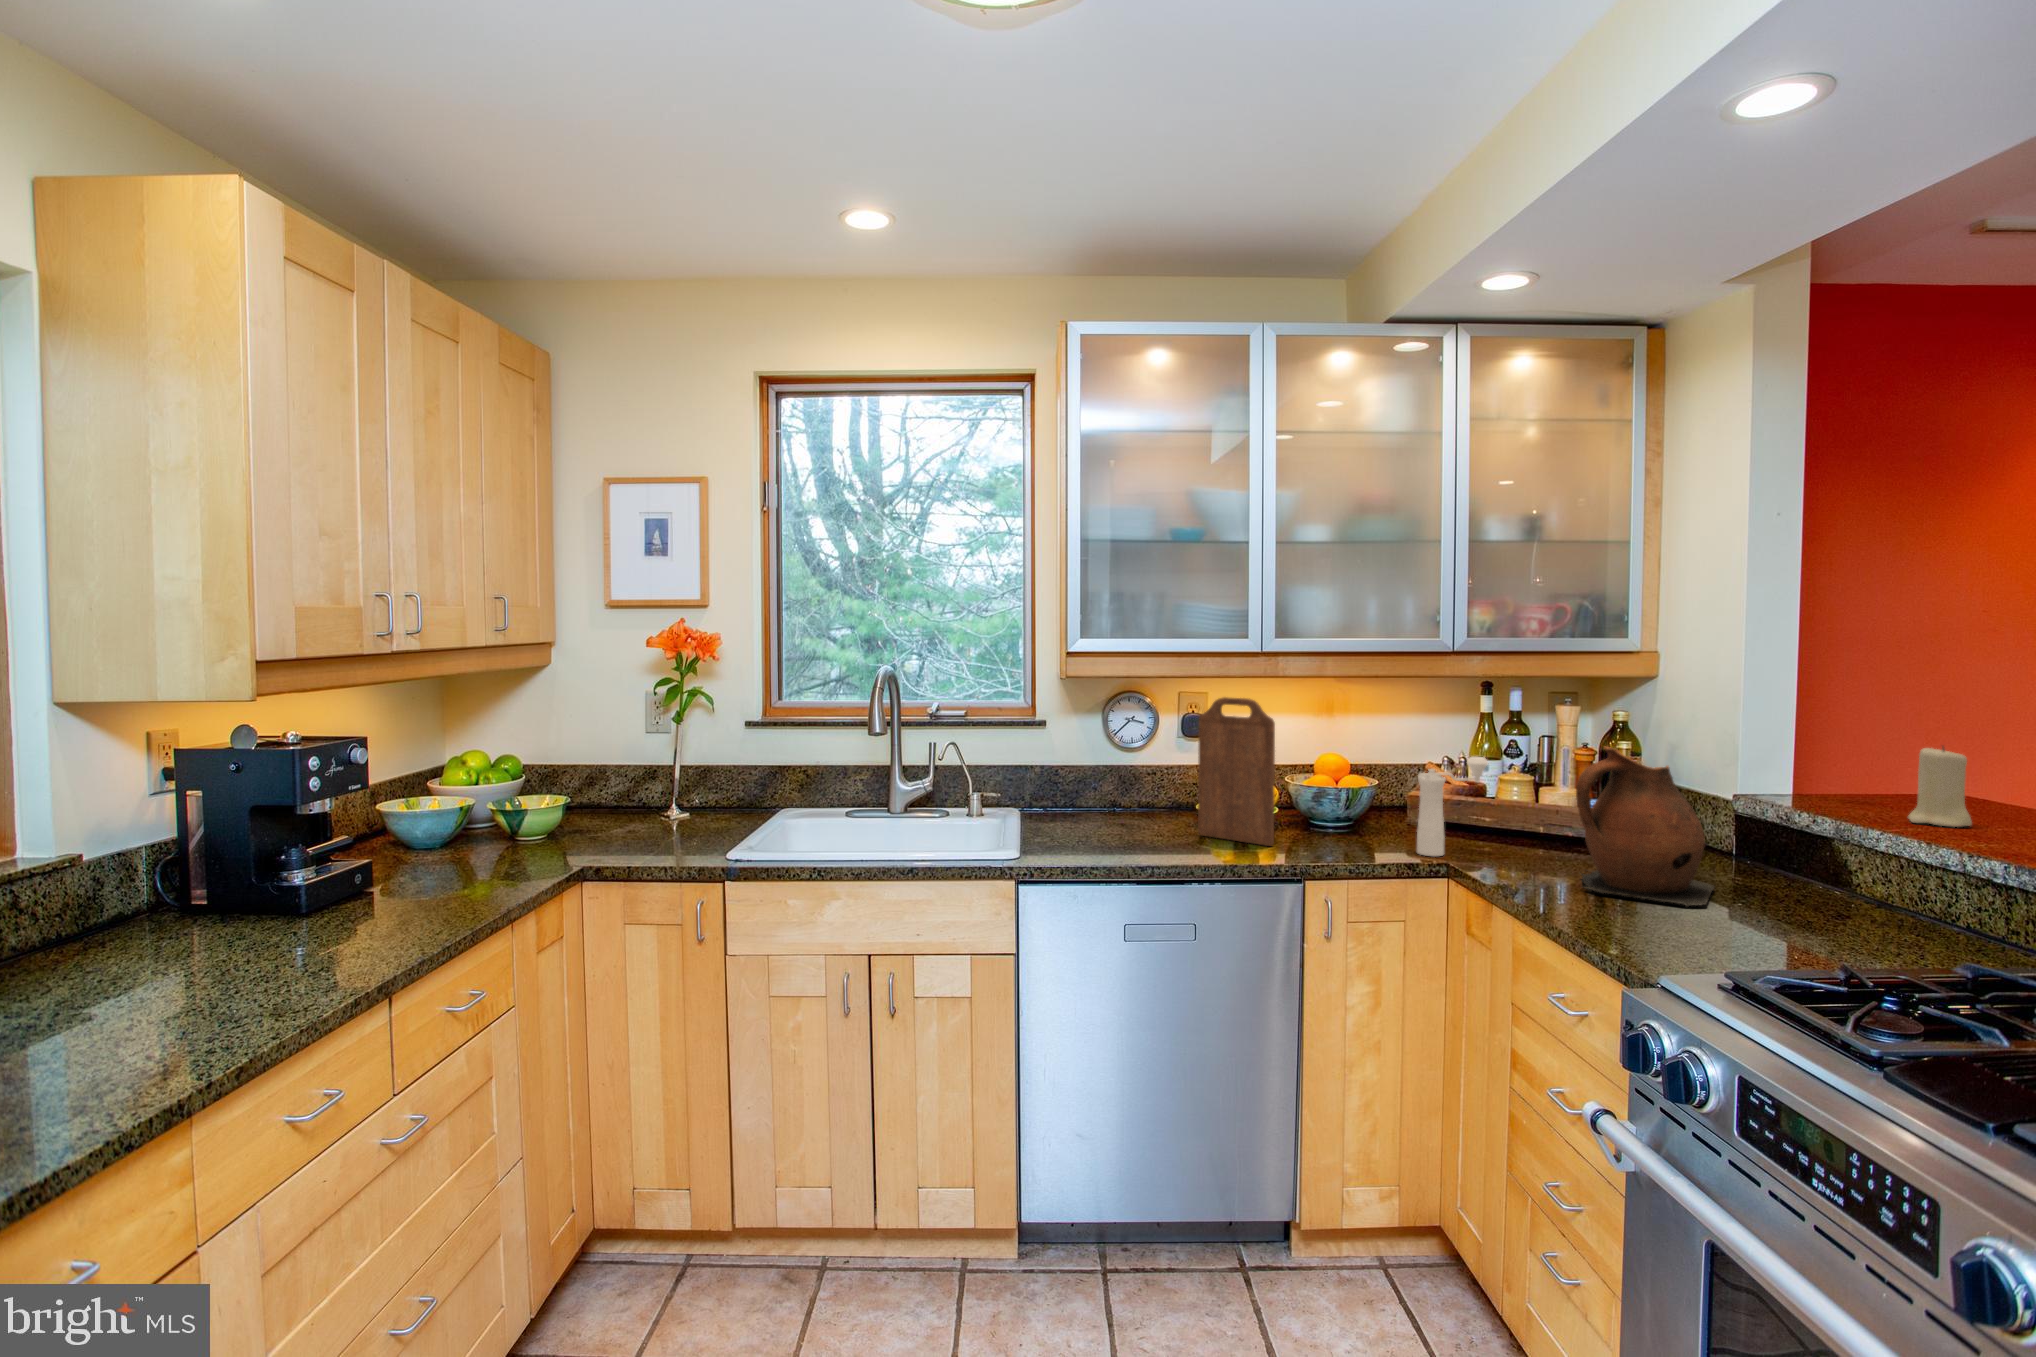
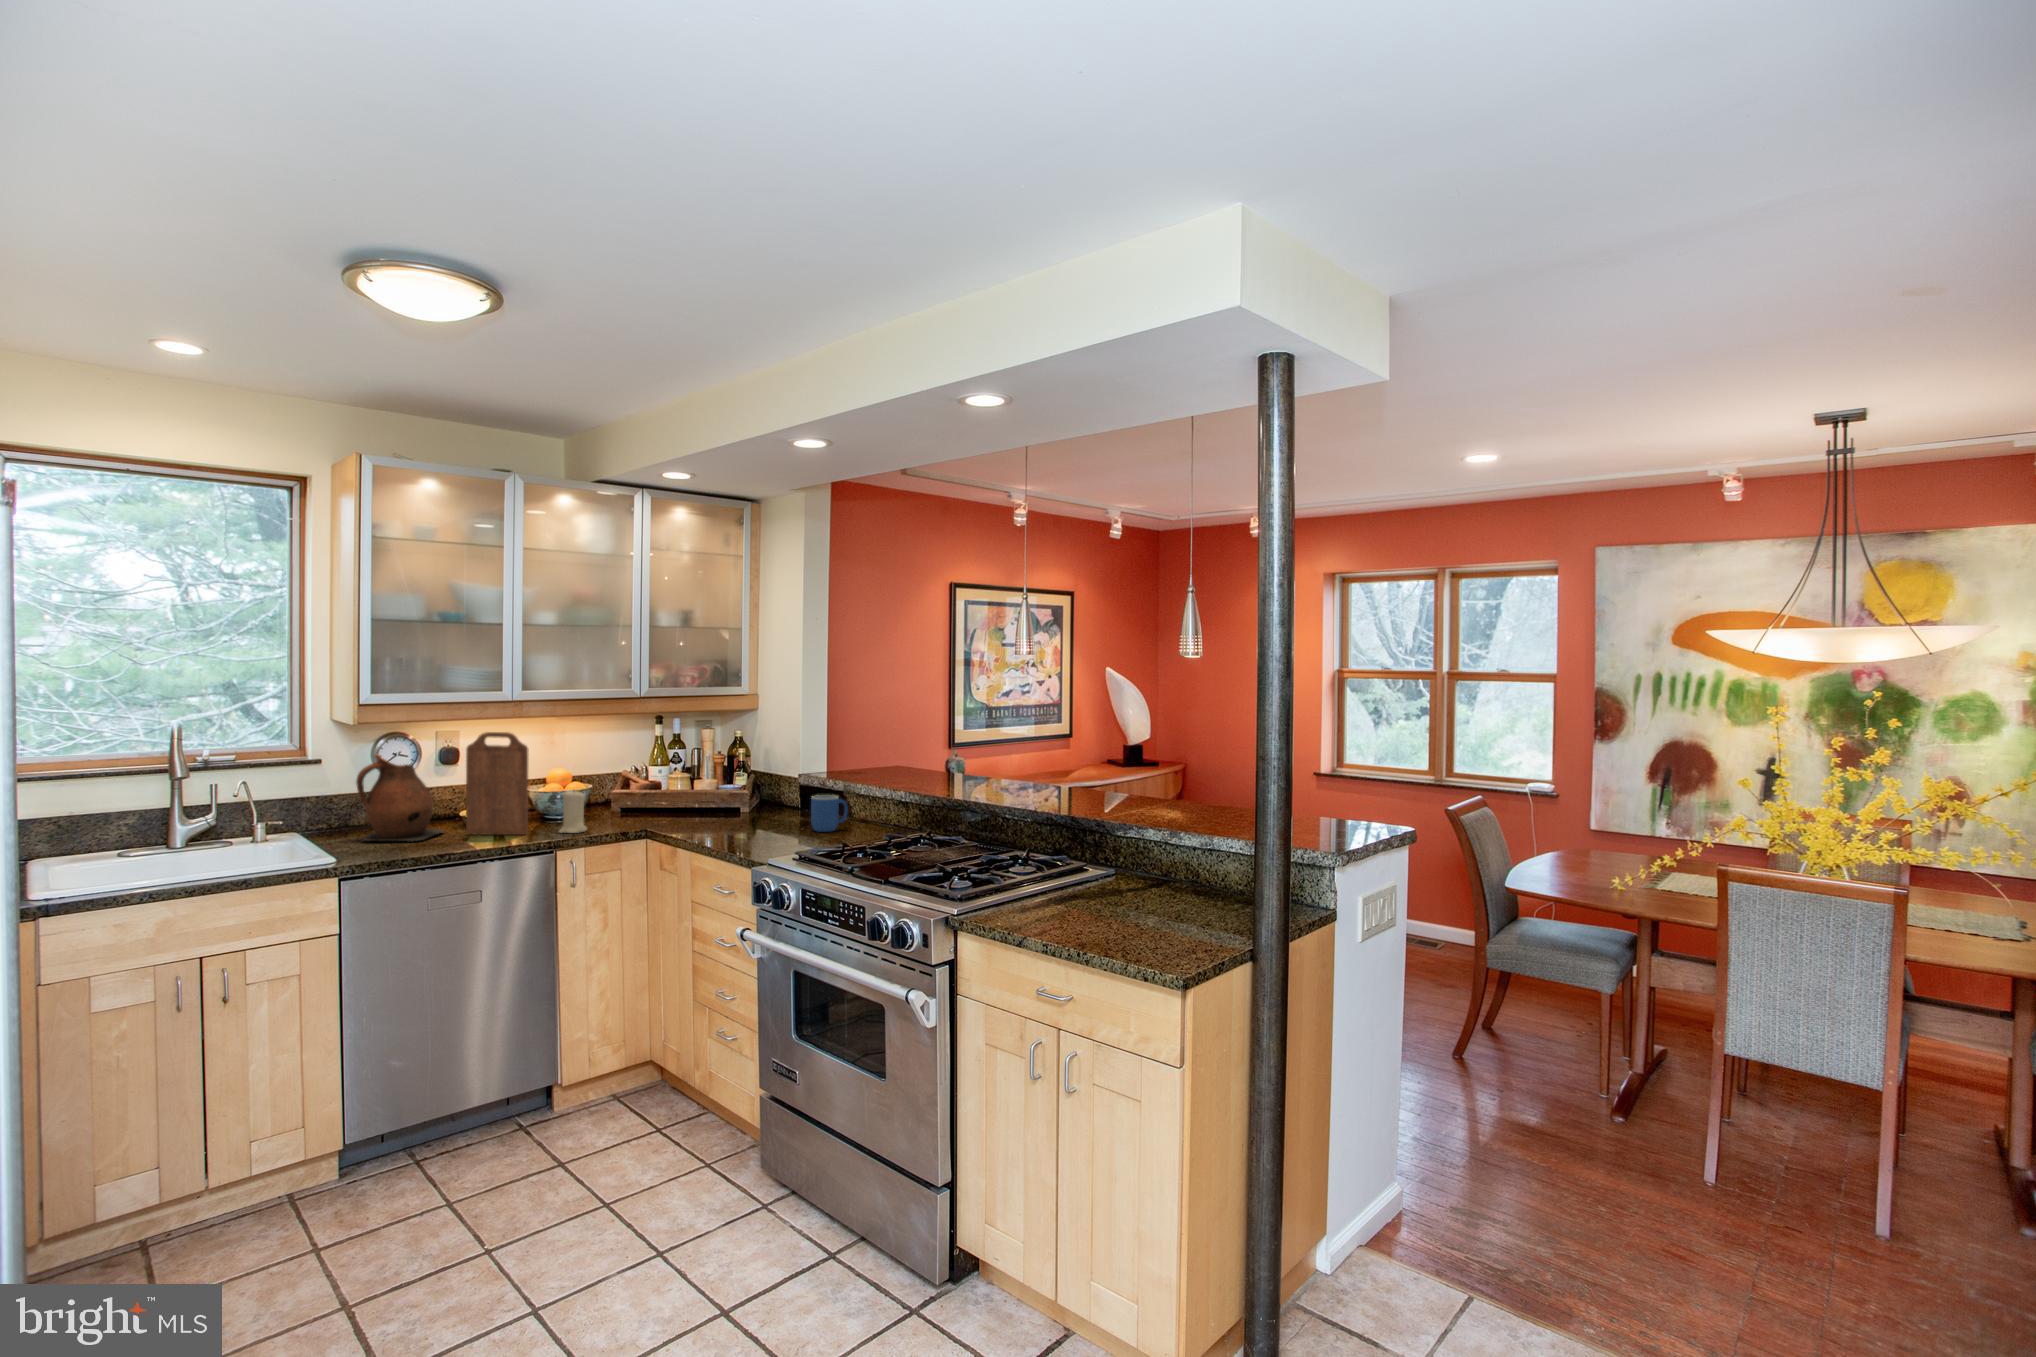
candle: present [1908,746,1972,827] -> present [558,790,587,833]
ceramic pitcher: present [1576,747,1714,907] -> present [356,755,443,842]
pepper mill: present [1417,757,1488,856] -> none [624,763,667,828]
mug: none [1782,844,1877,923] -> present [811,795,848,832]

